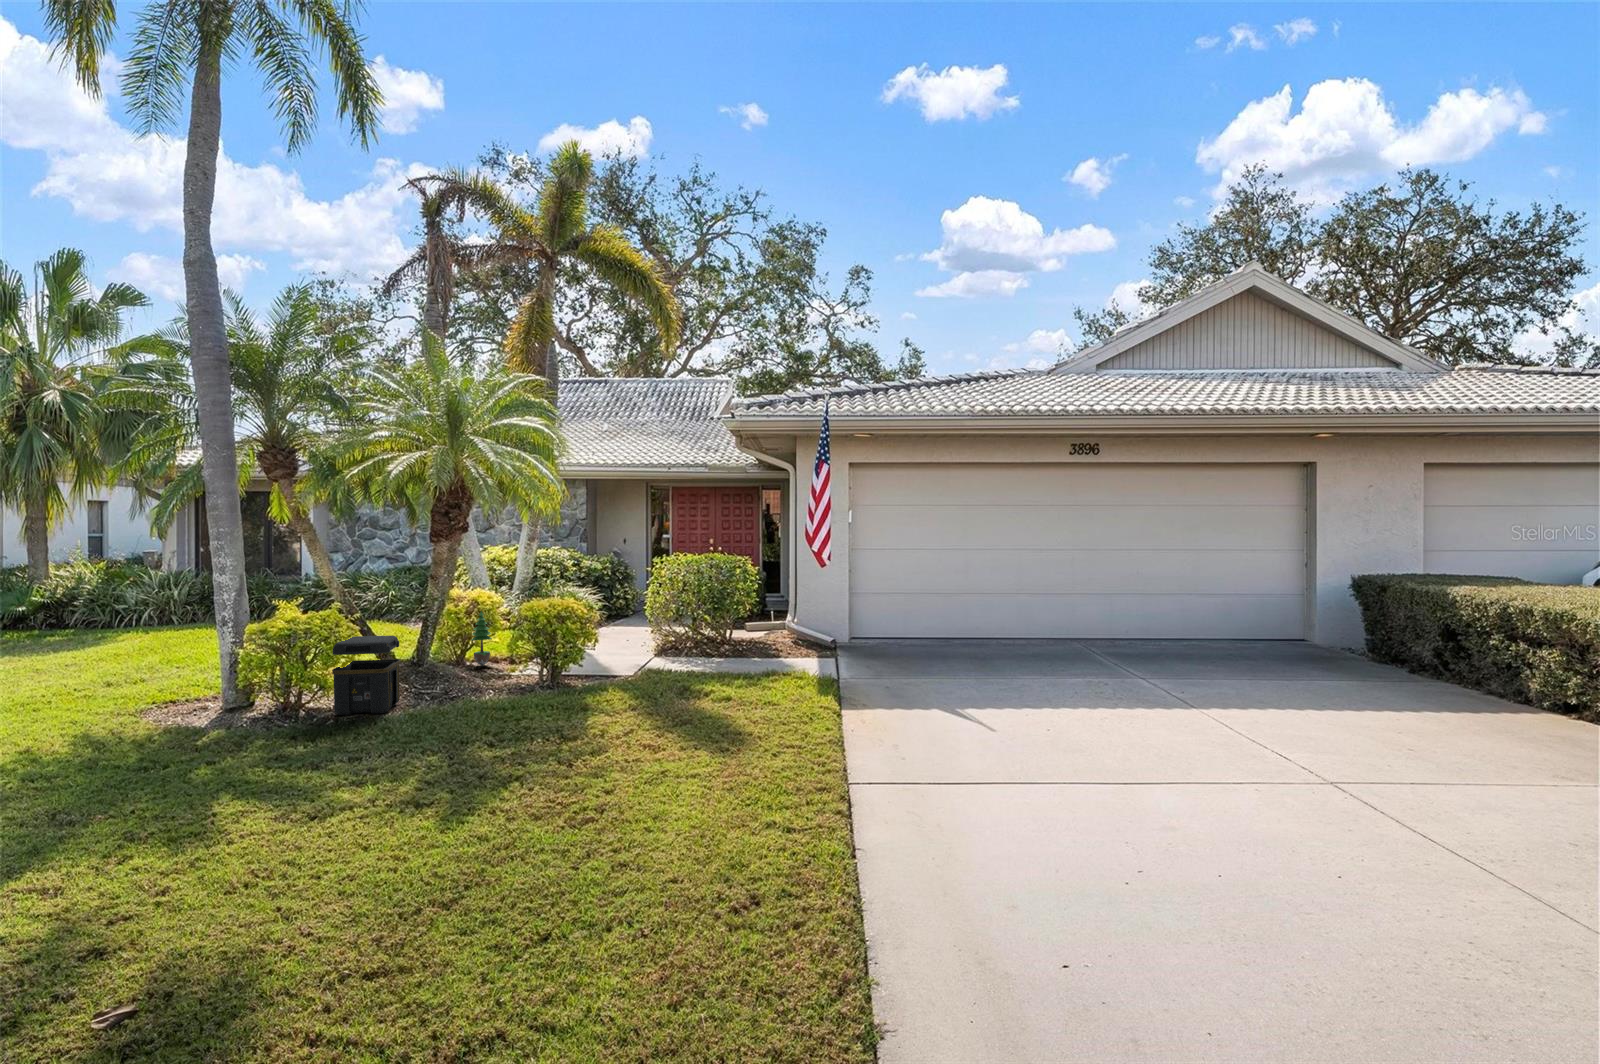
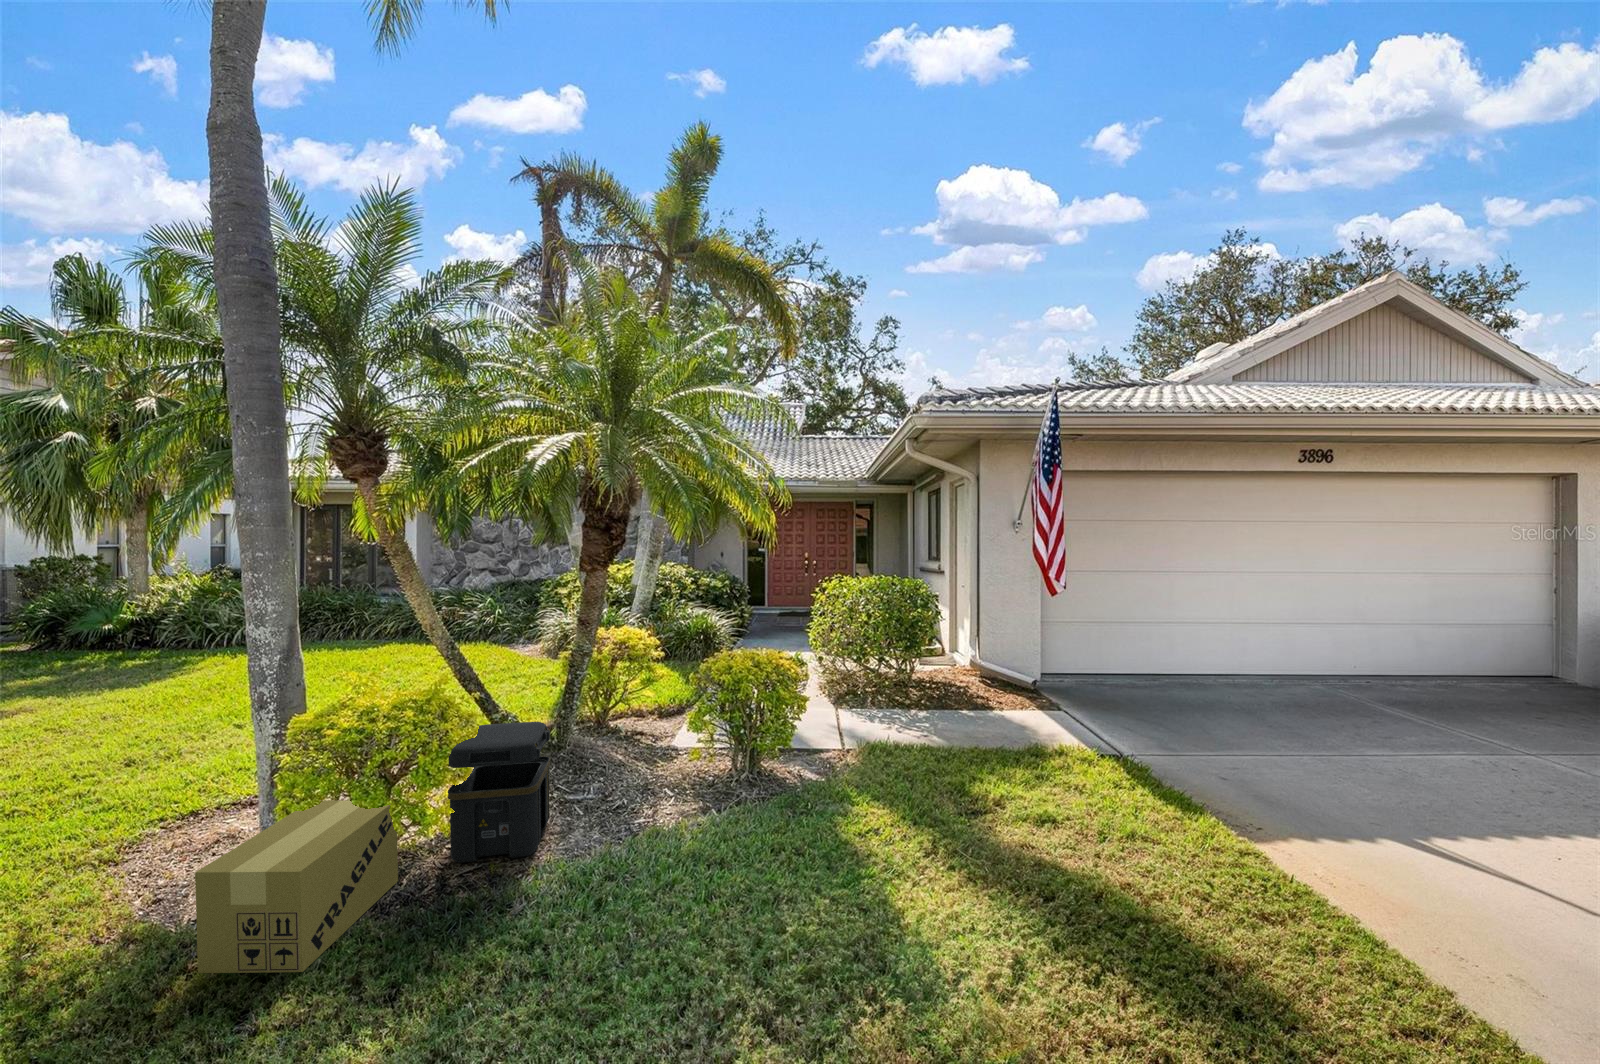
potted tree: present [472,611,492,666] -> none [620,655,646,725]
cardboard box: none [199,671,303,741] -> present [195,800,398,973]

